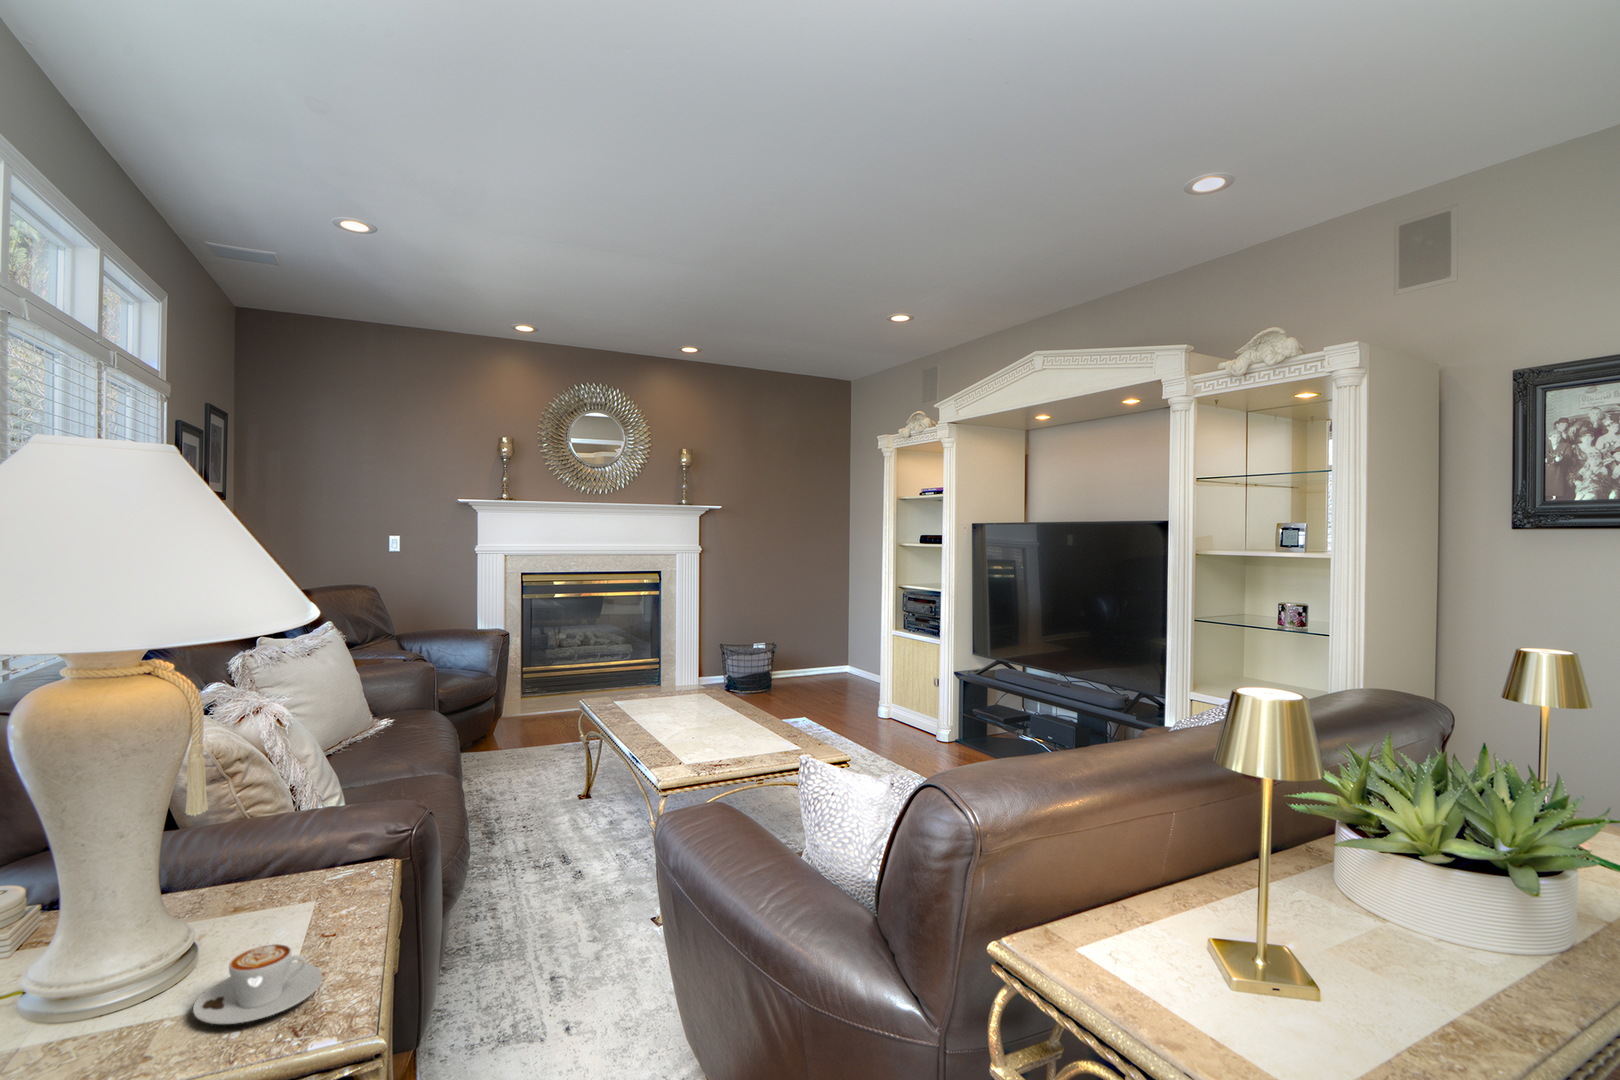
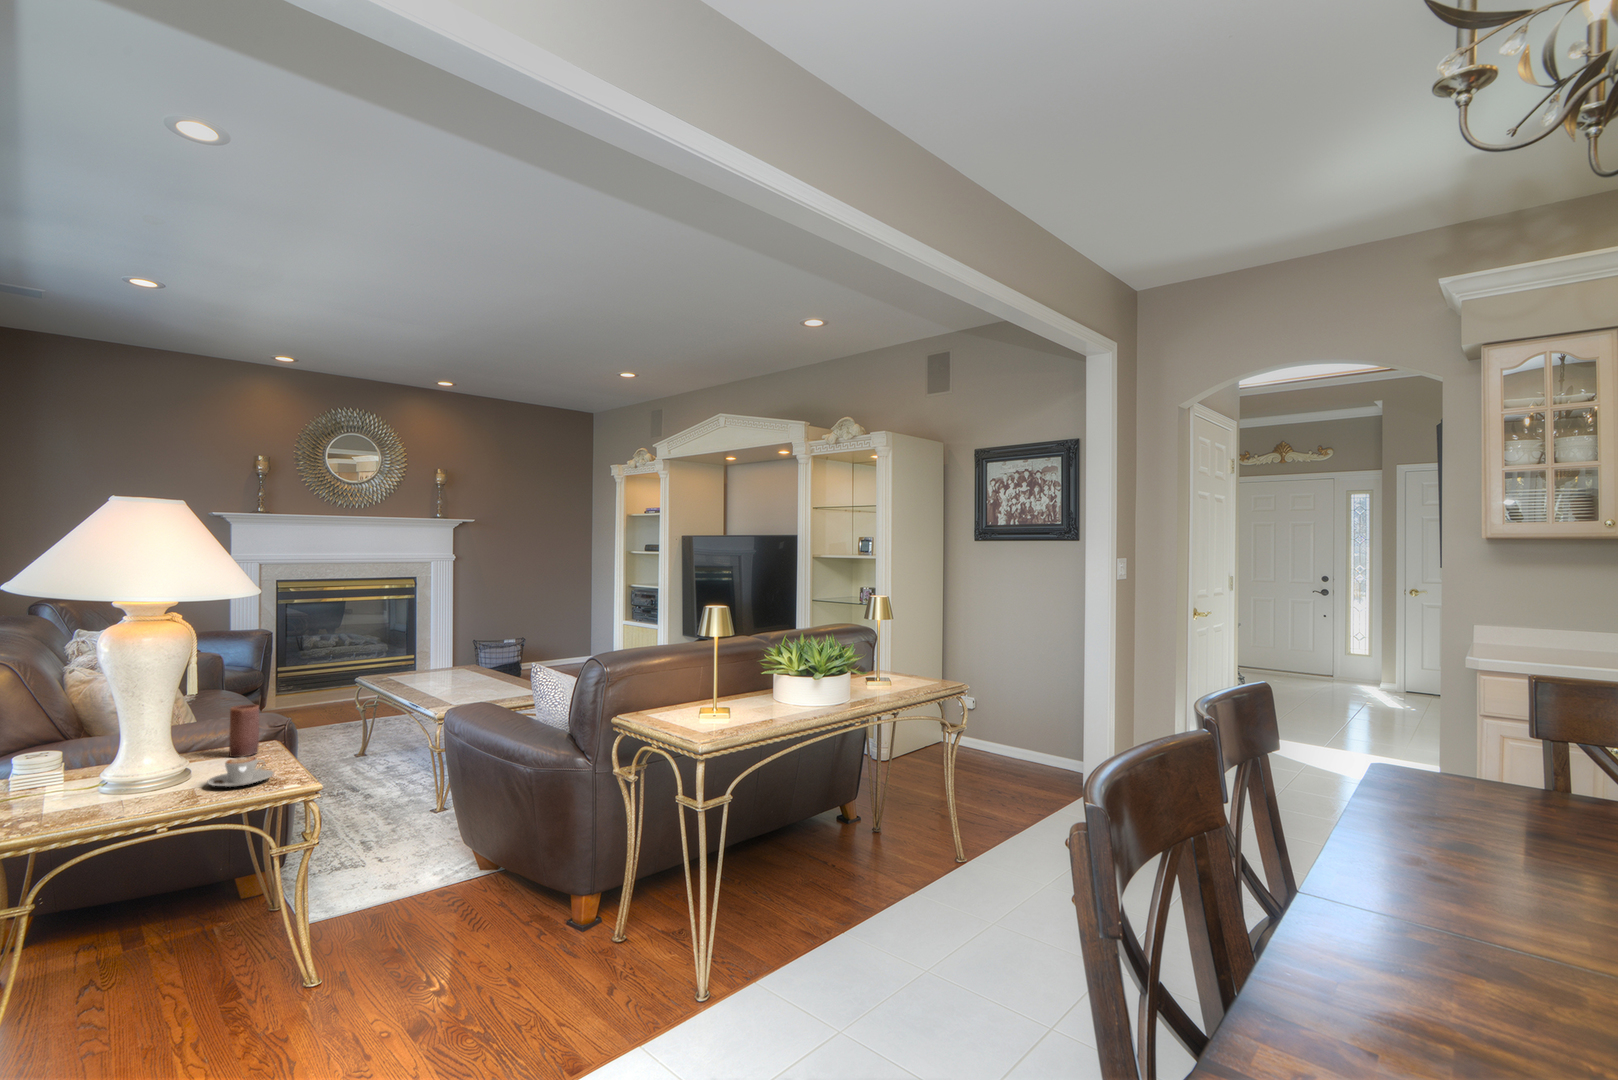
candle: none [307,805,354,901] -> present [229,704,259,757]

